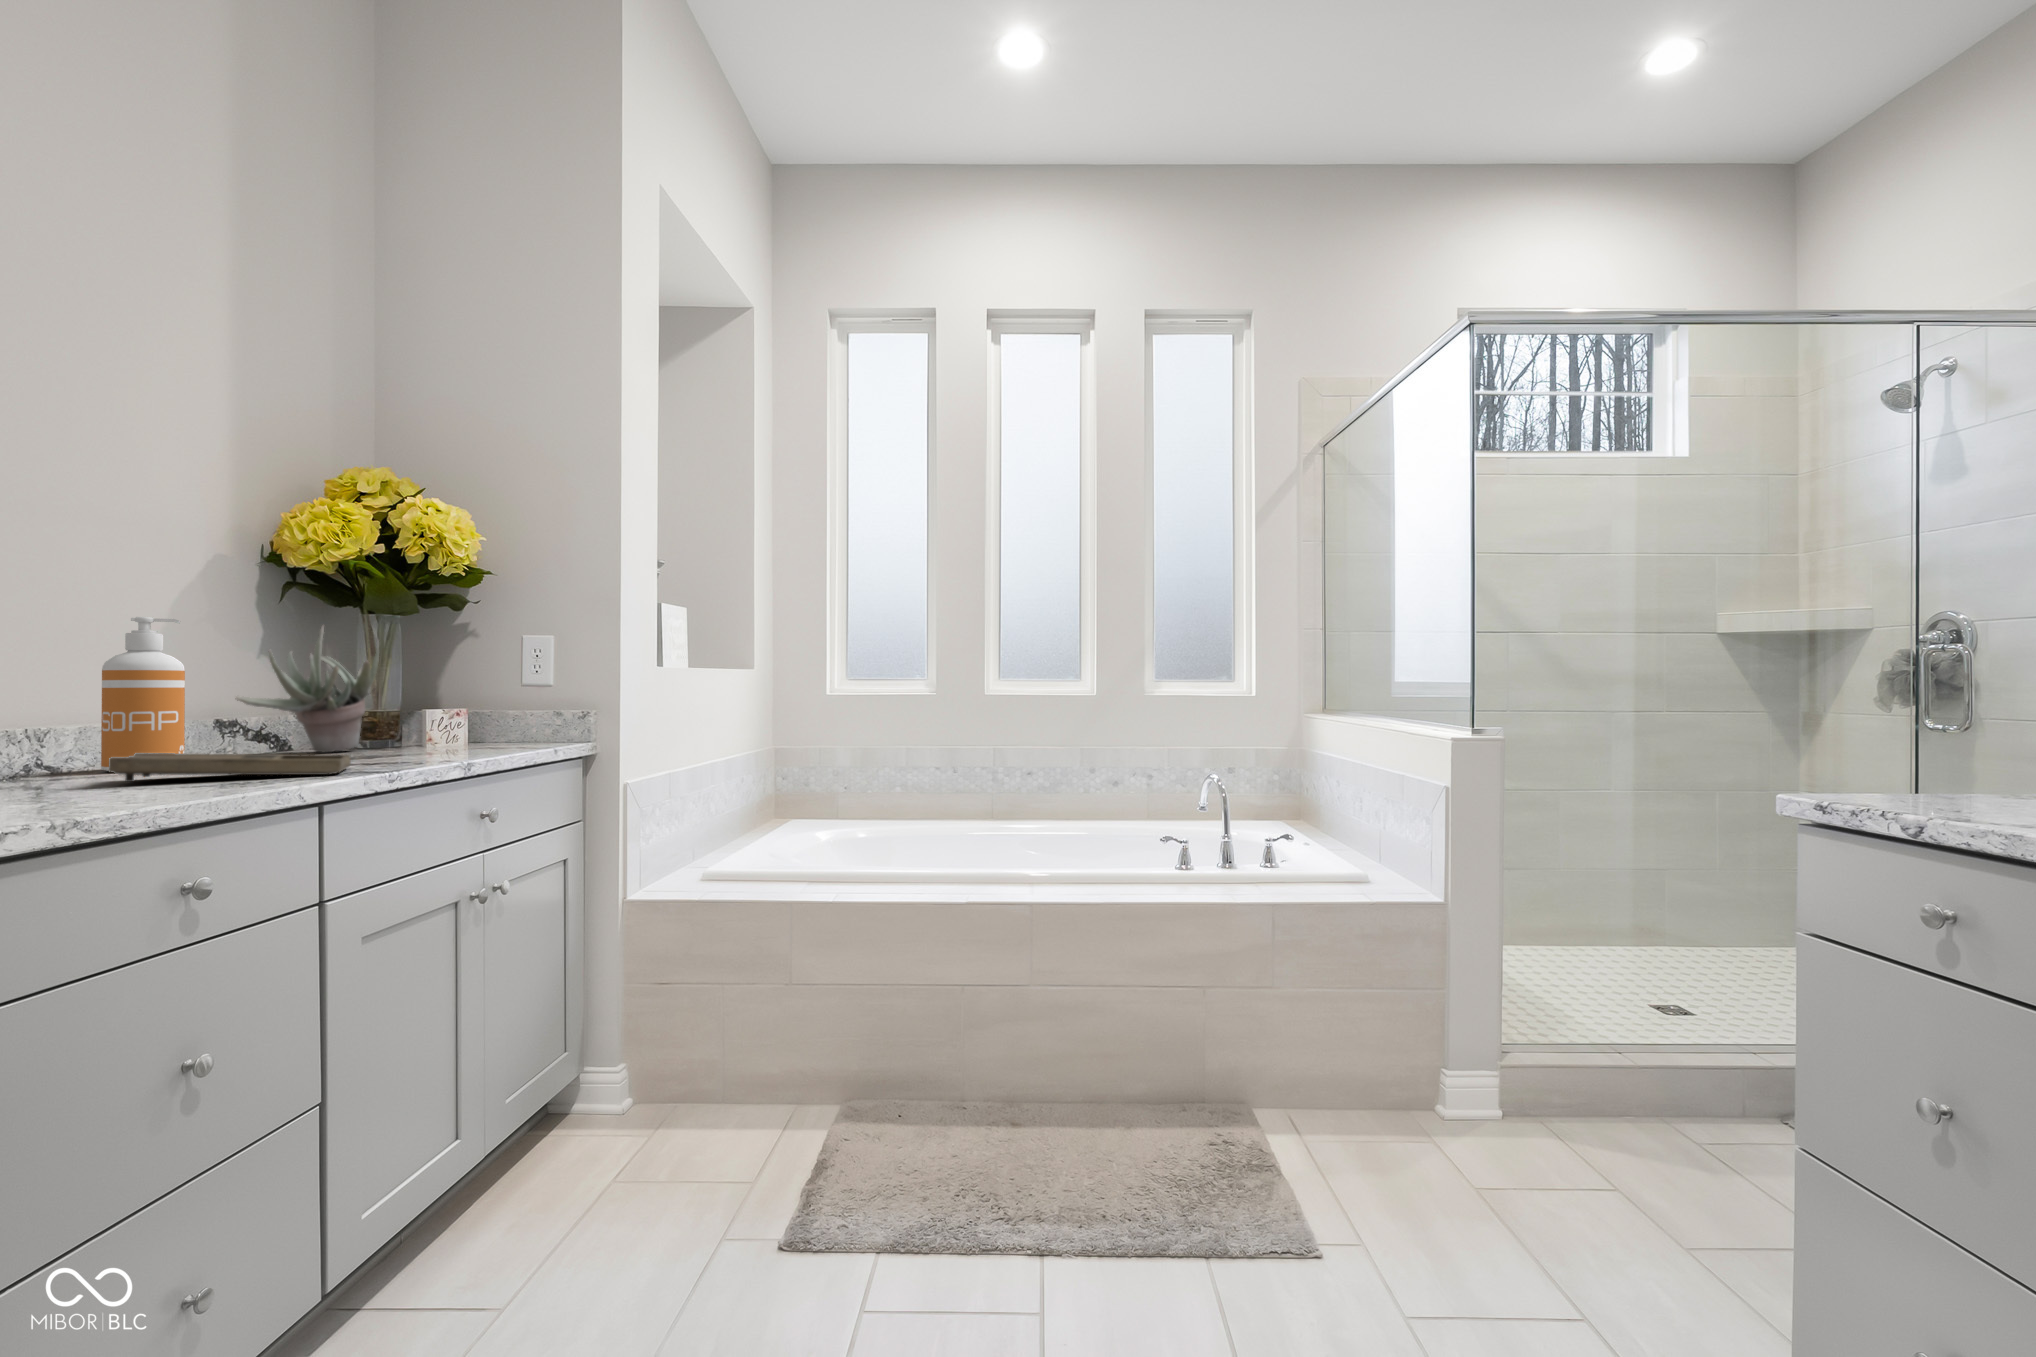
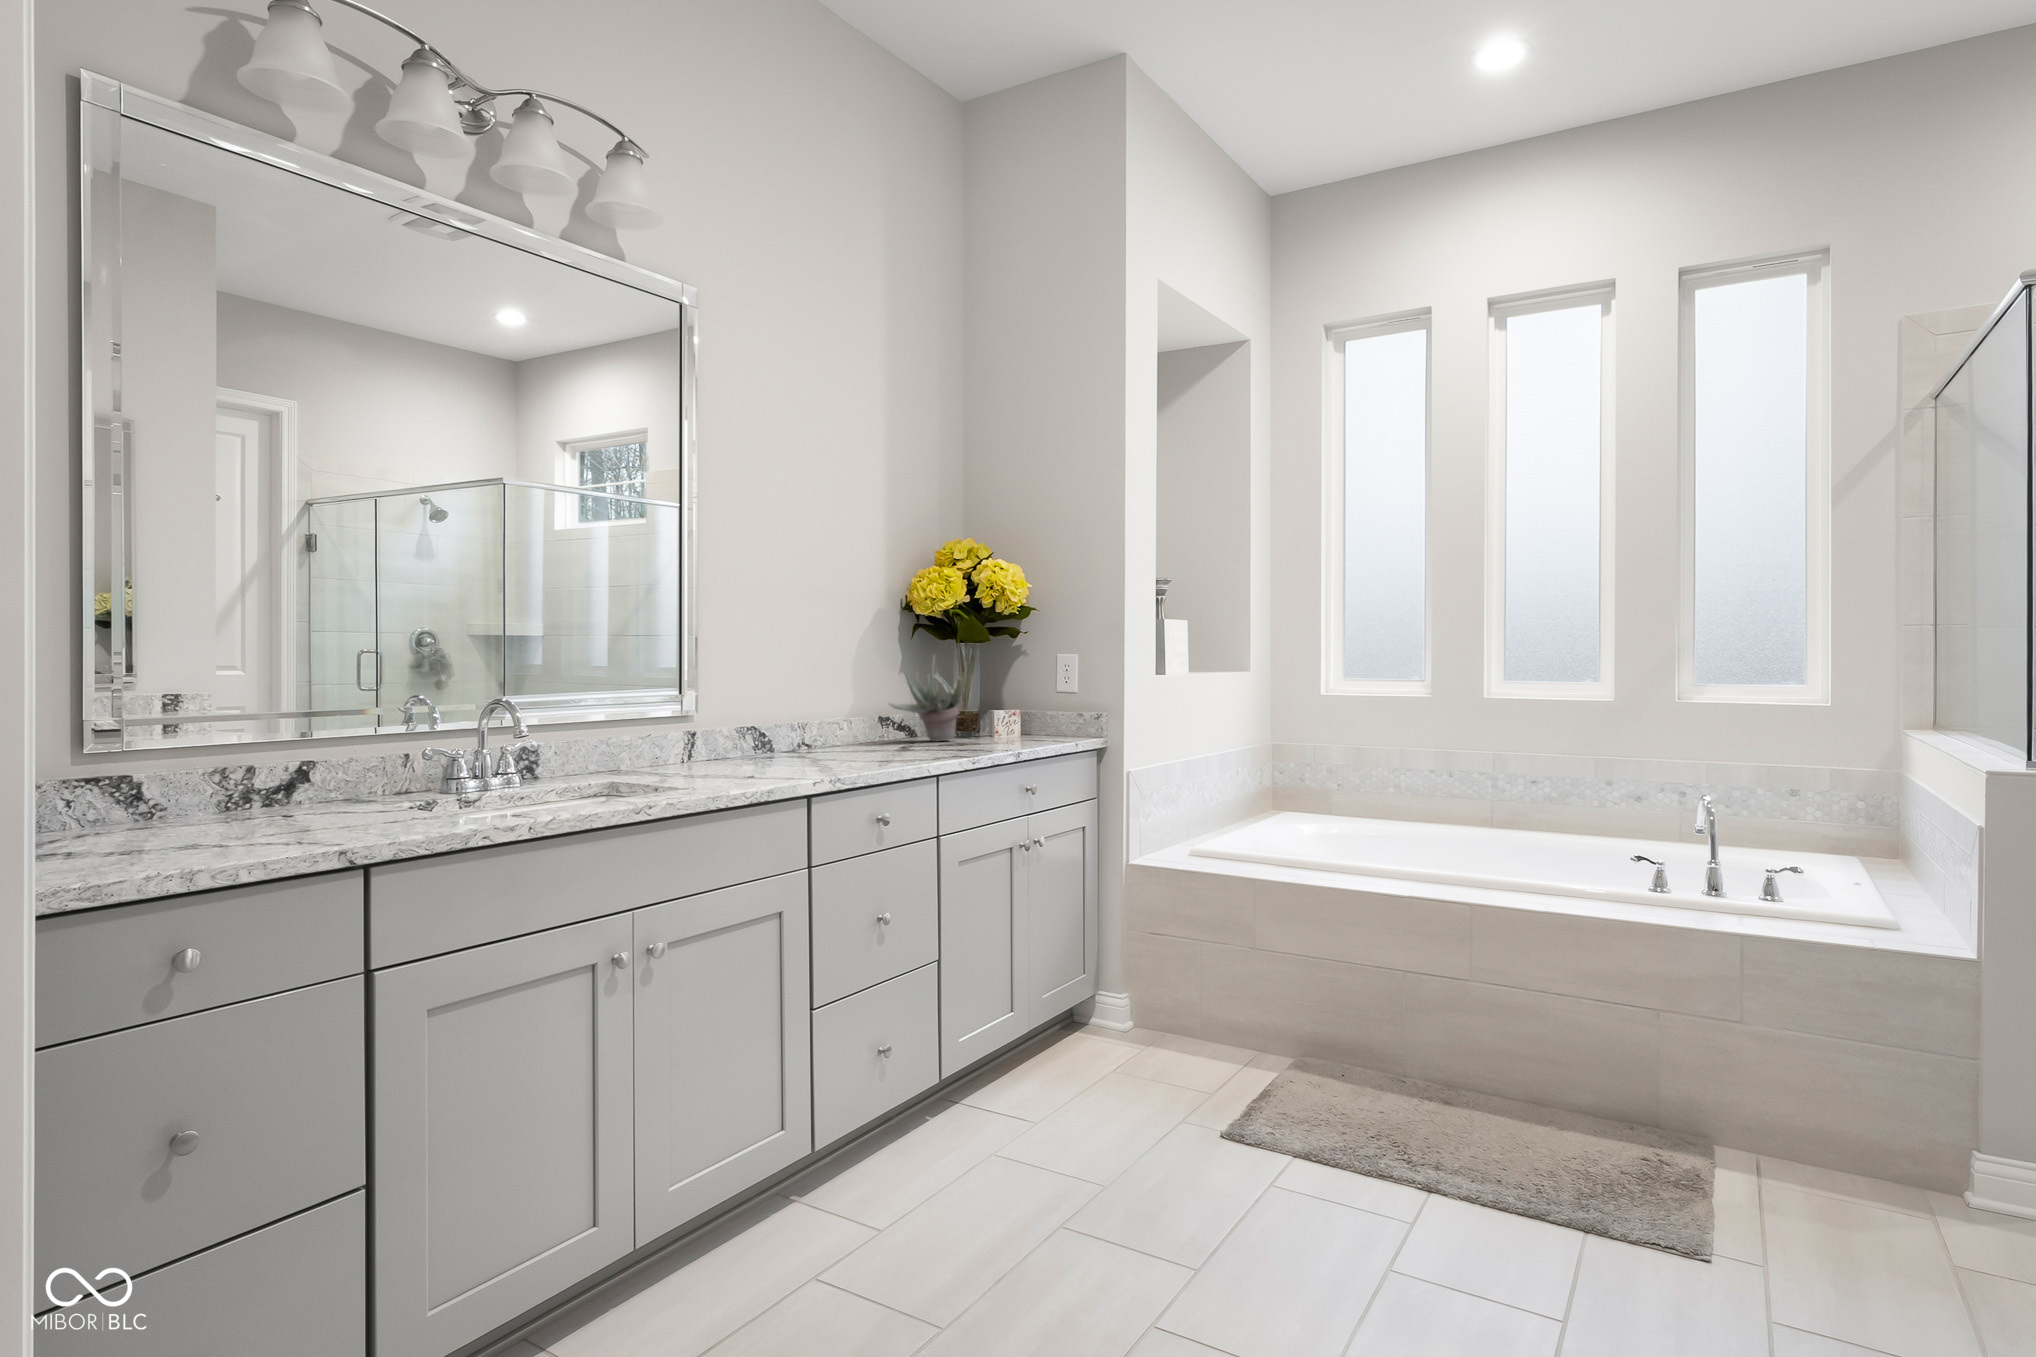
soap dispenser: present [101,617,185,771] -> none [826,654,864,750]
tray: present [109,753,351,782] -> none [836,740,952,758]

